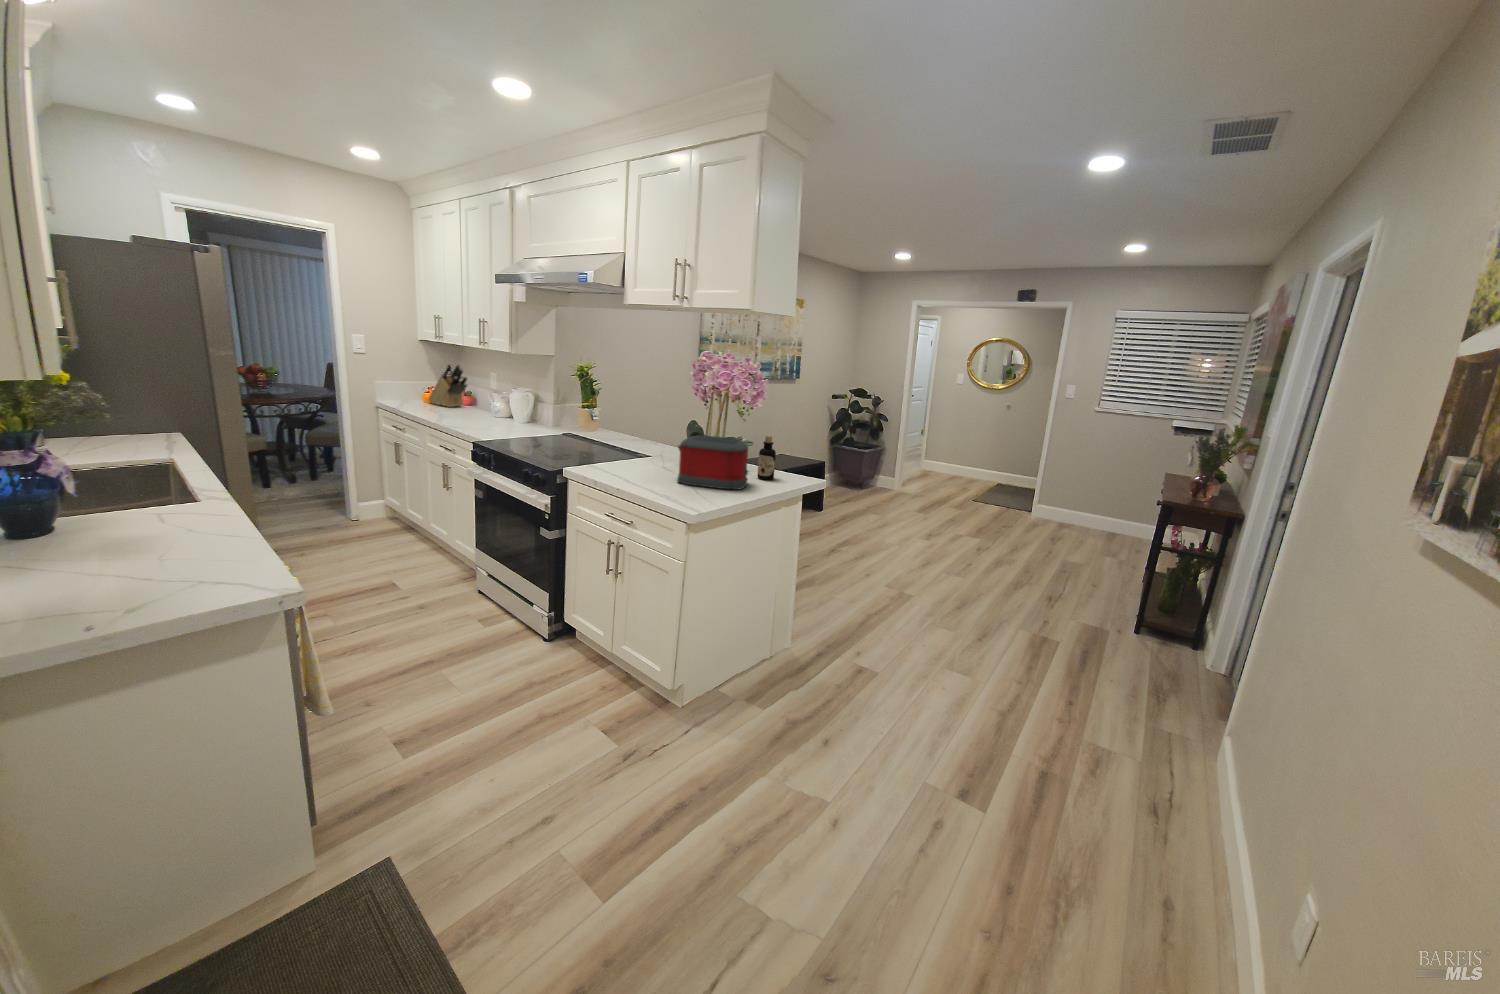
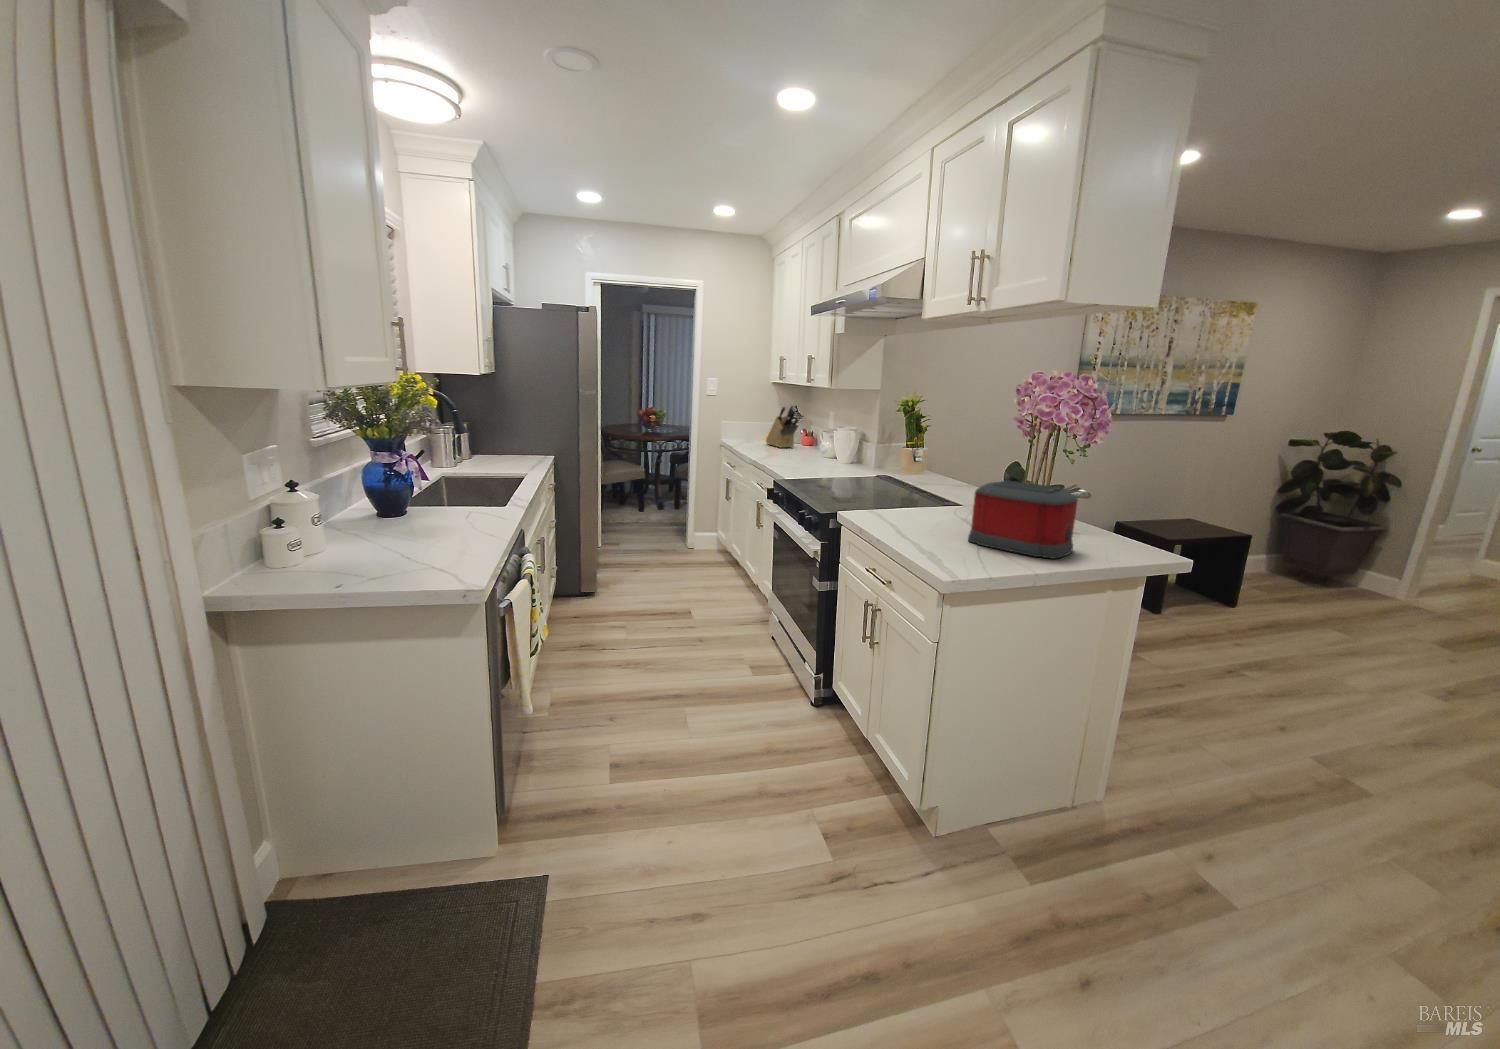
bottle: present [758,436,776,480] -> none [1095,486,1128,550]

